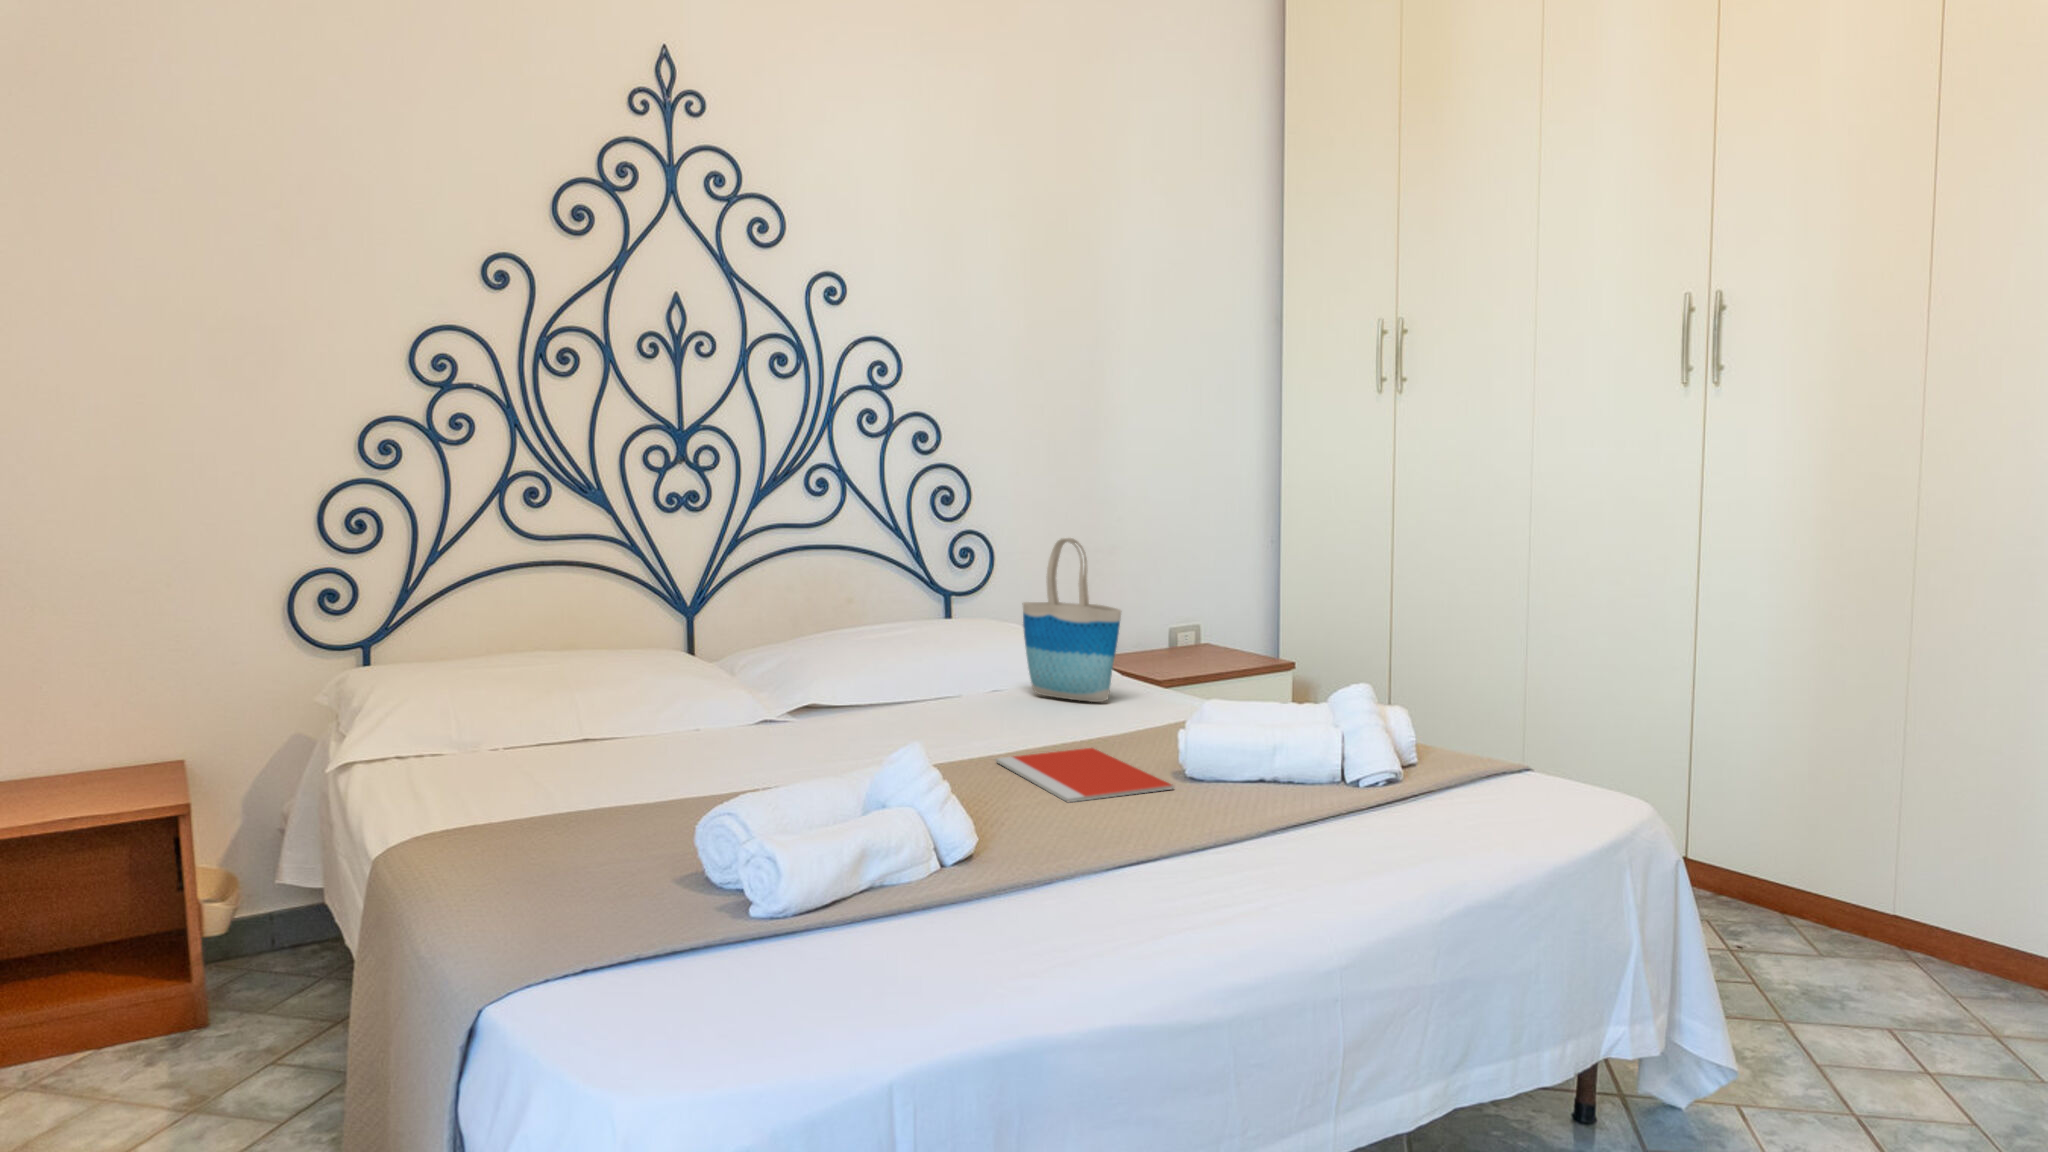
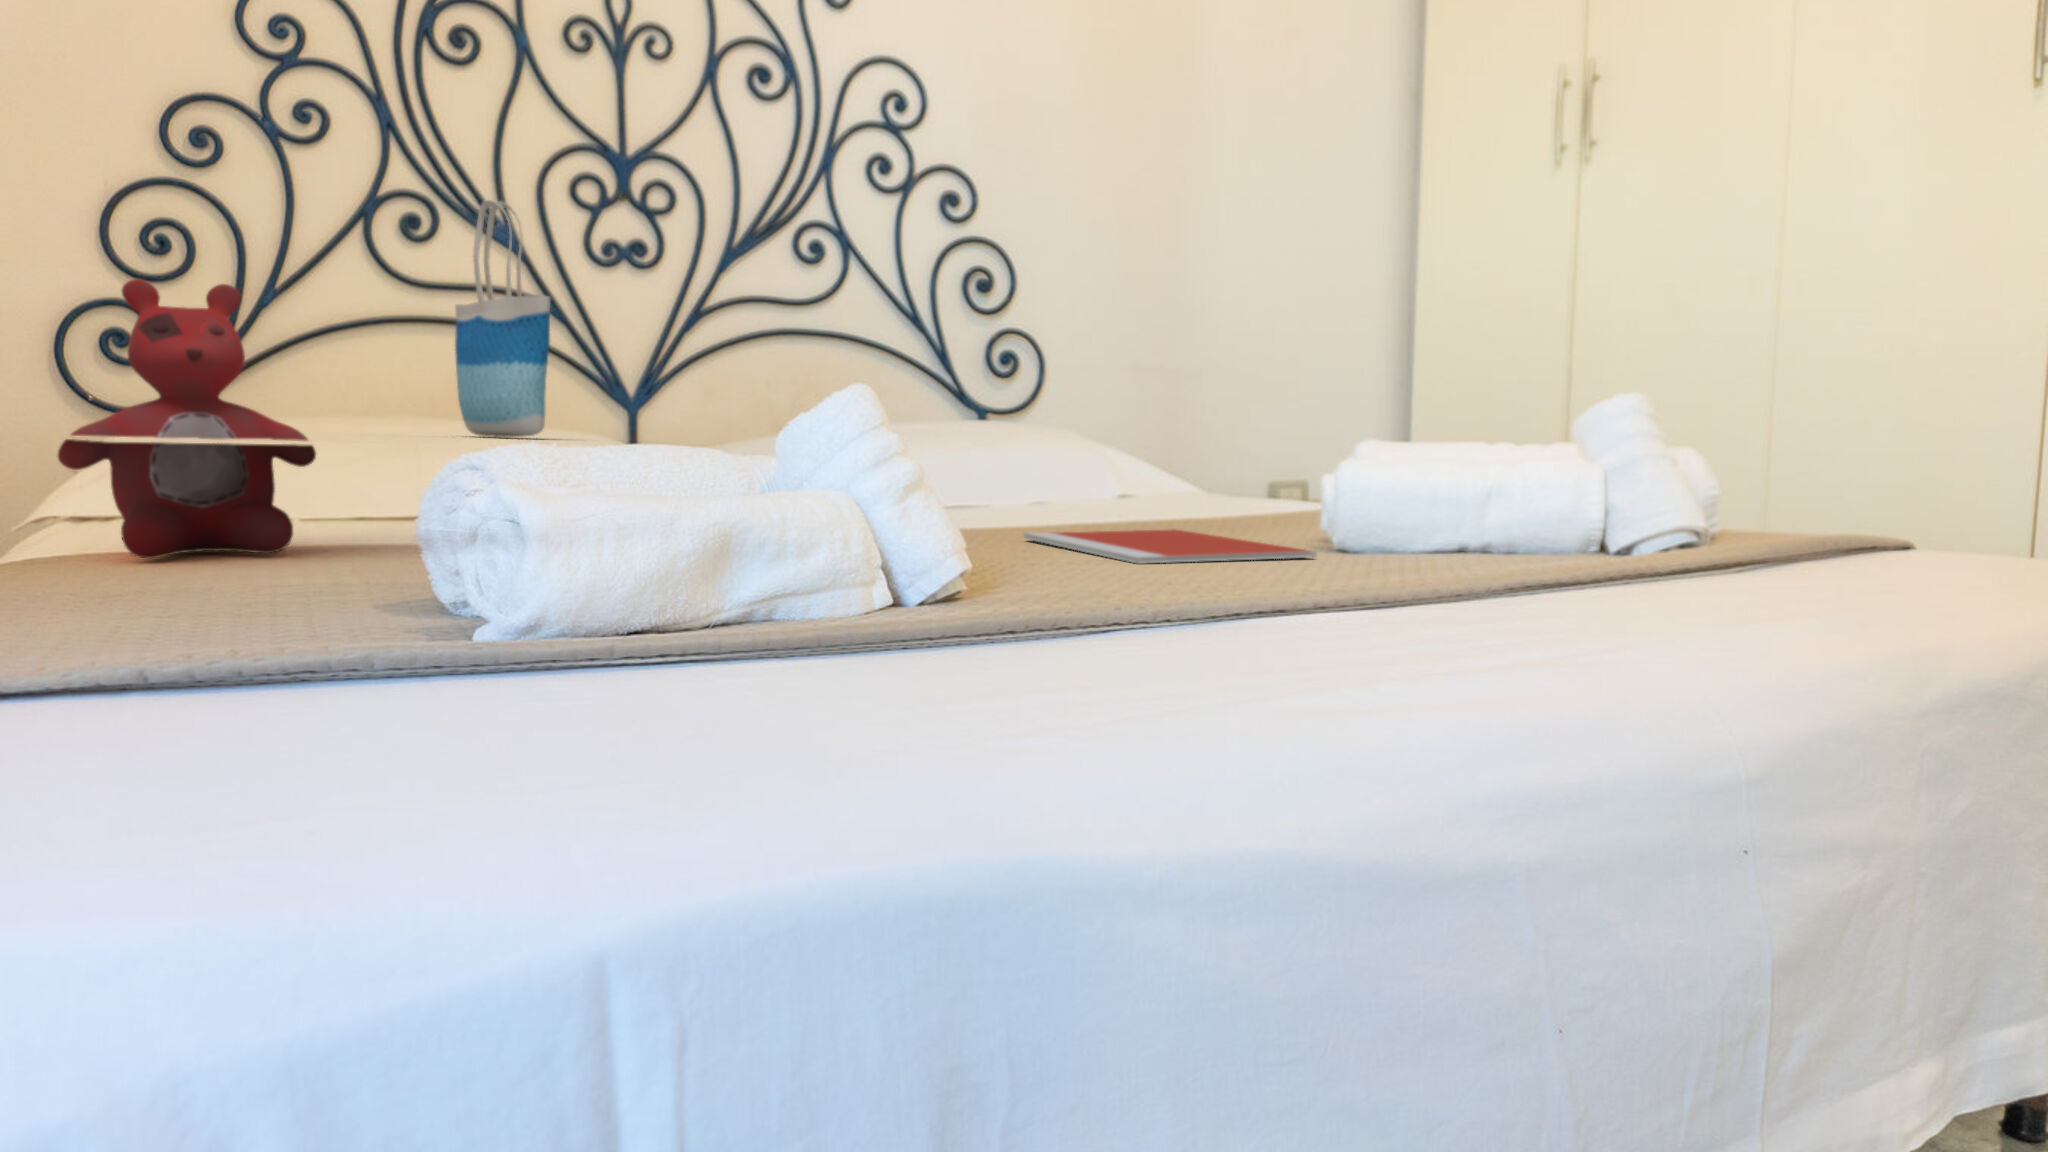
tote bag: present [1022,538,1121,702] -> present [455,200,550,437]
stuffed bear: none [420,641,561,821] -> present [58,279,316,558]

